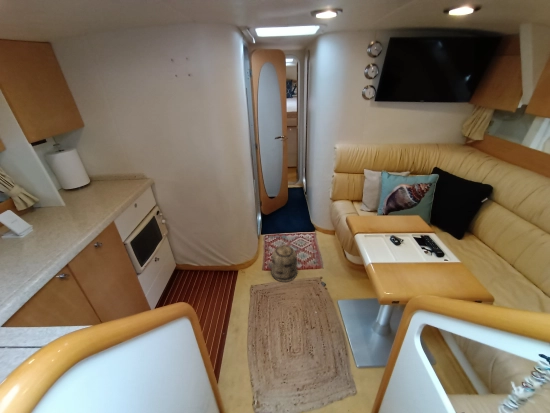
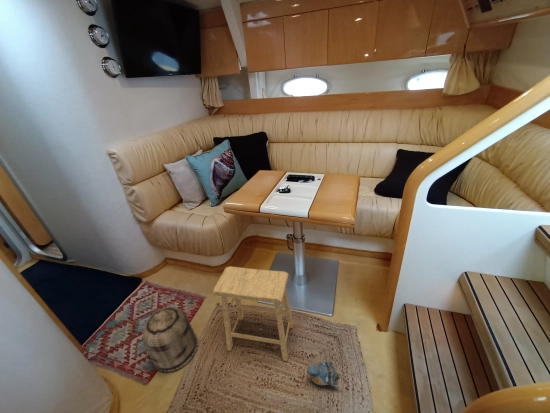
footstool: none [295,254,337,337] -> present [213,267,294,361]
plush toy: none [295,347,315,380] -> present [307,362,340,386]

